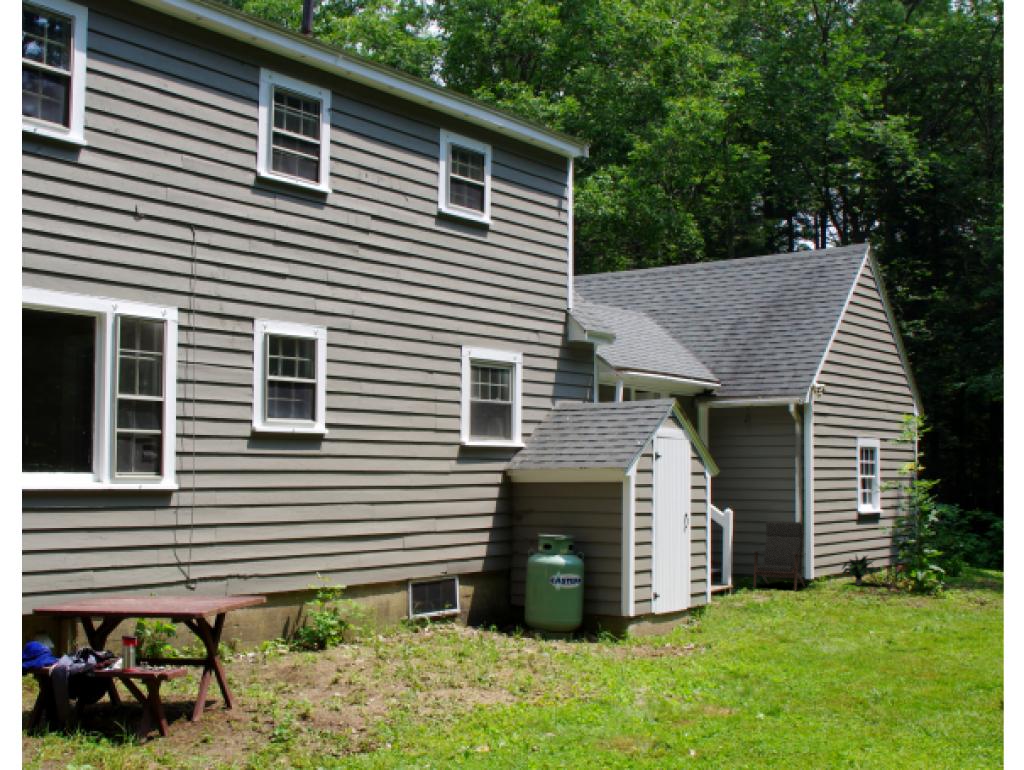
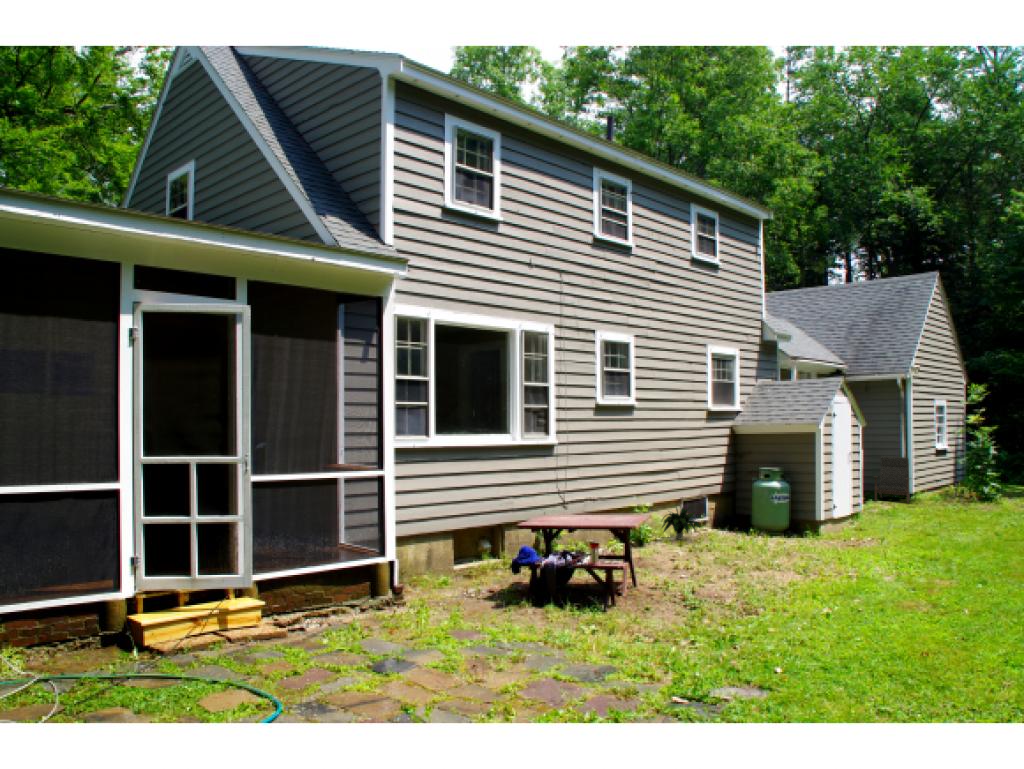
potted plant: present [842,556,877,585] -> present [662,507,700,539]

